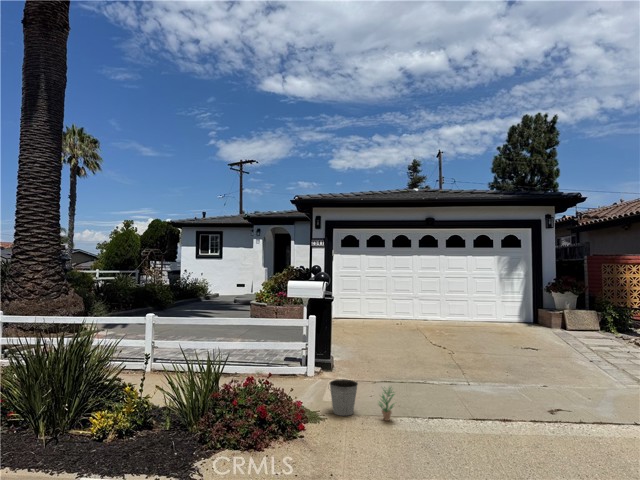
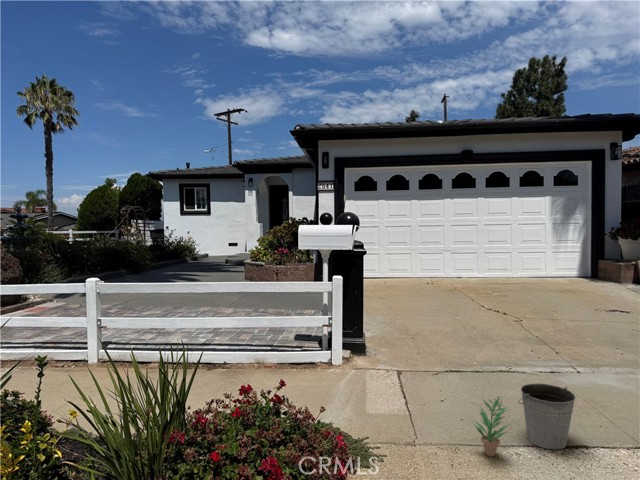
bucket: present [329,379,358,416] -> present [518,383,576,449]

